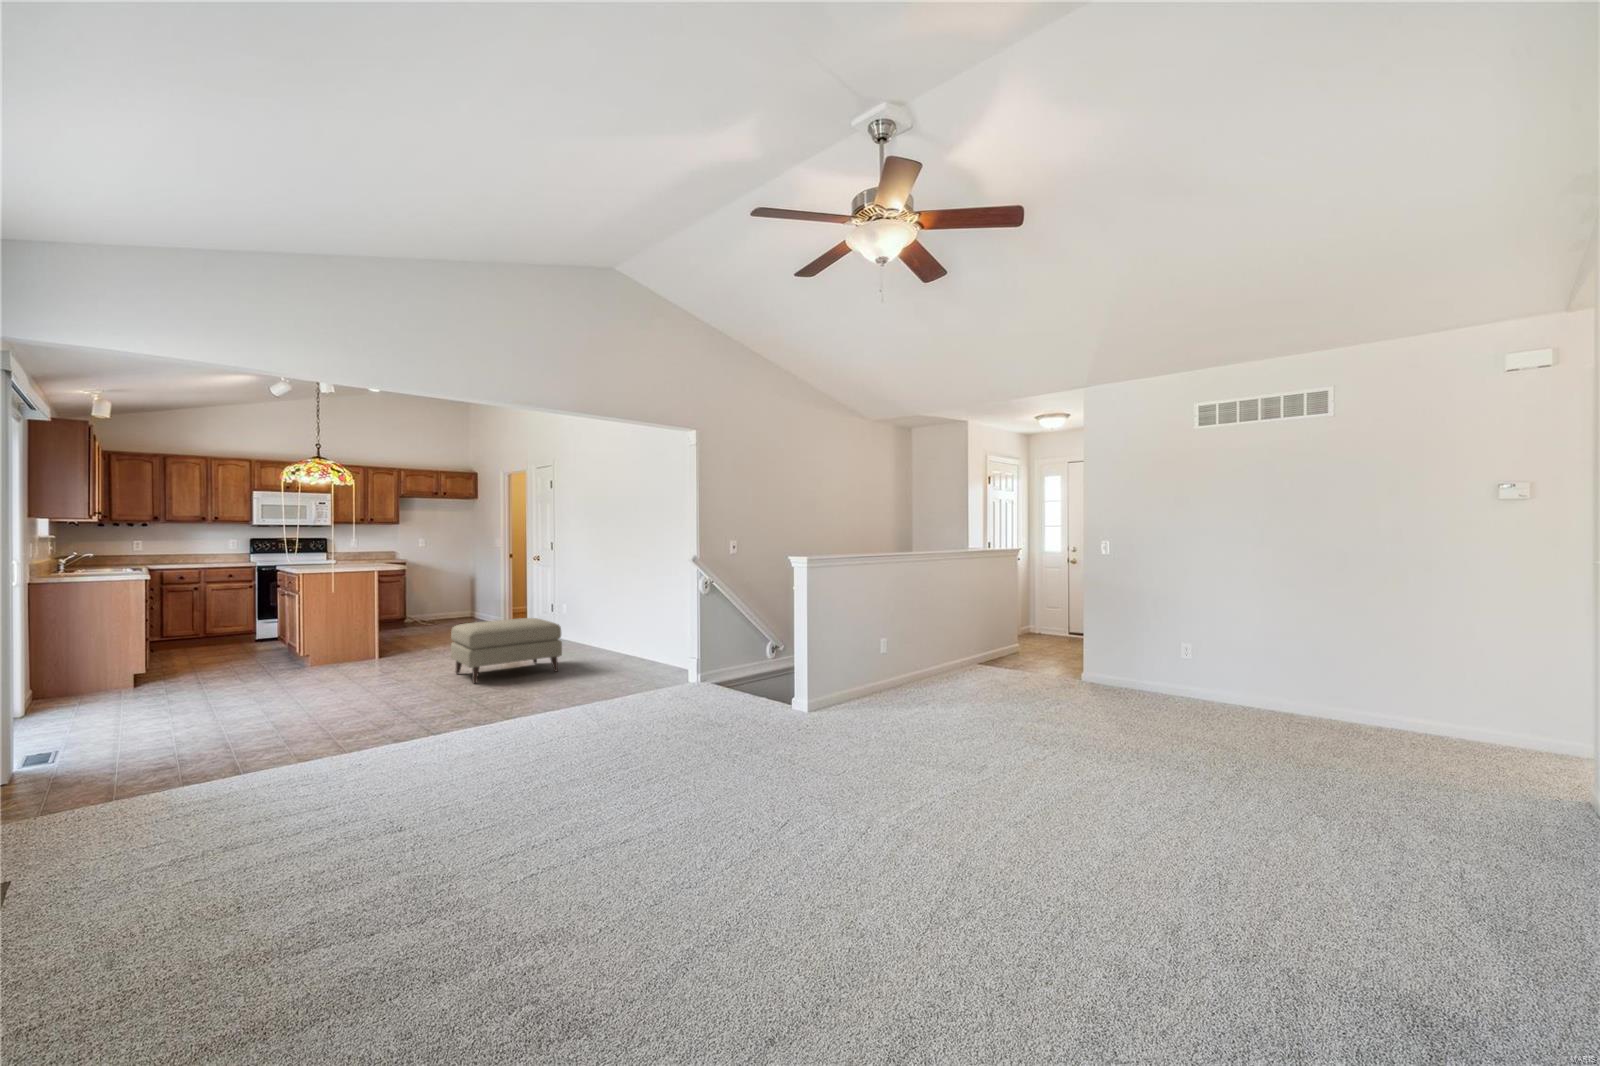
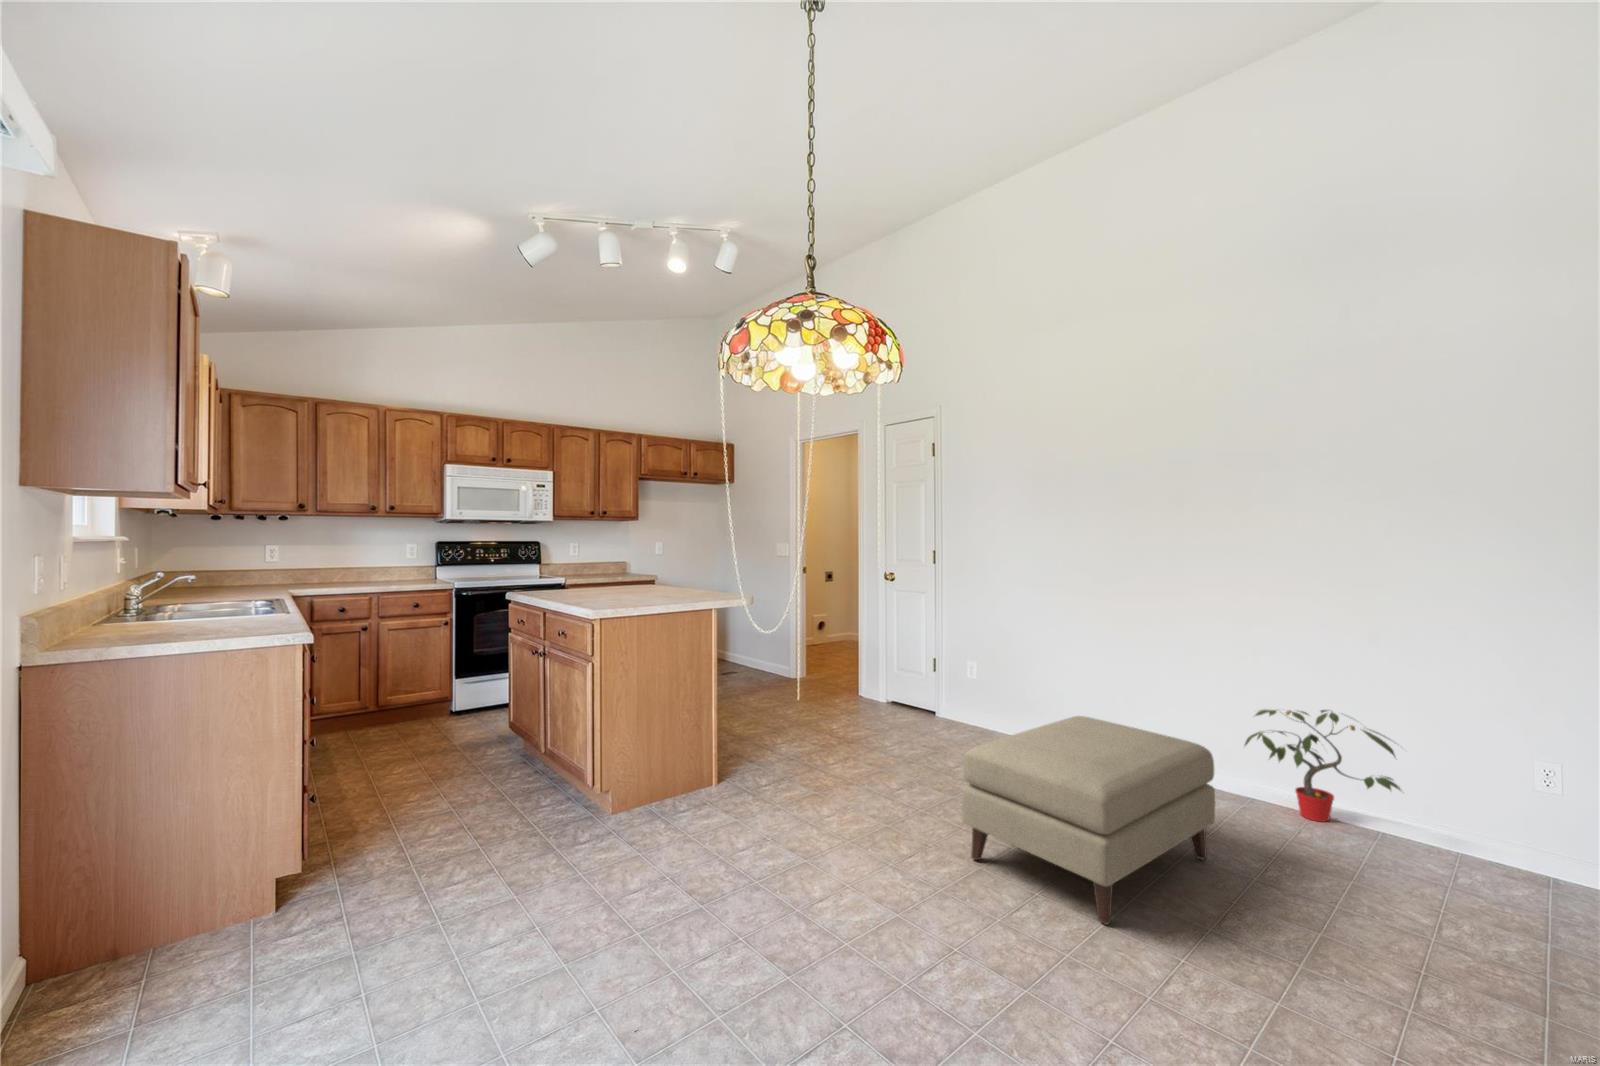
potted plant: none [615,614,667,663] -> present [1245,710,1400,822]

